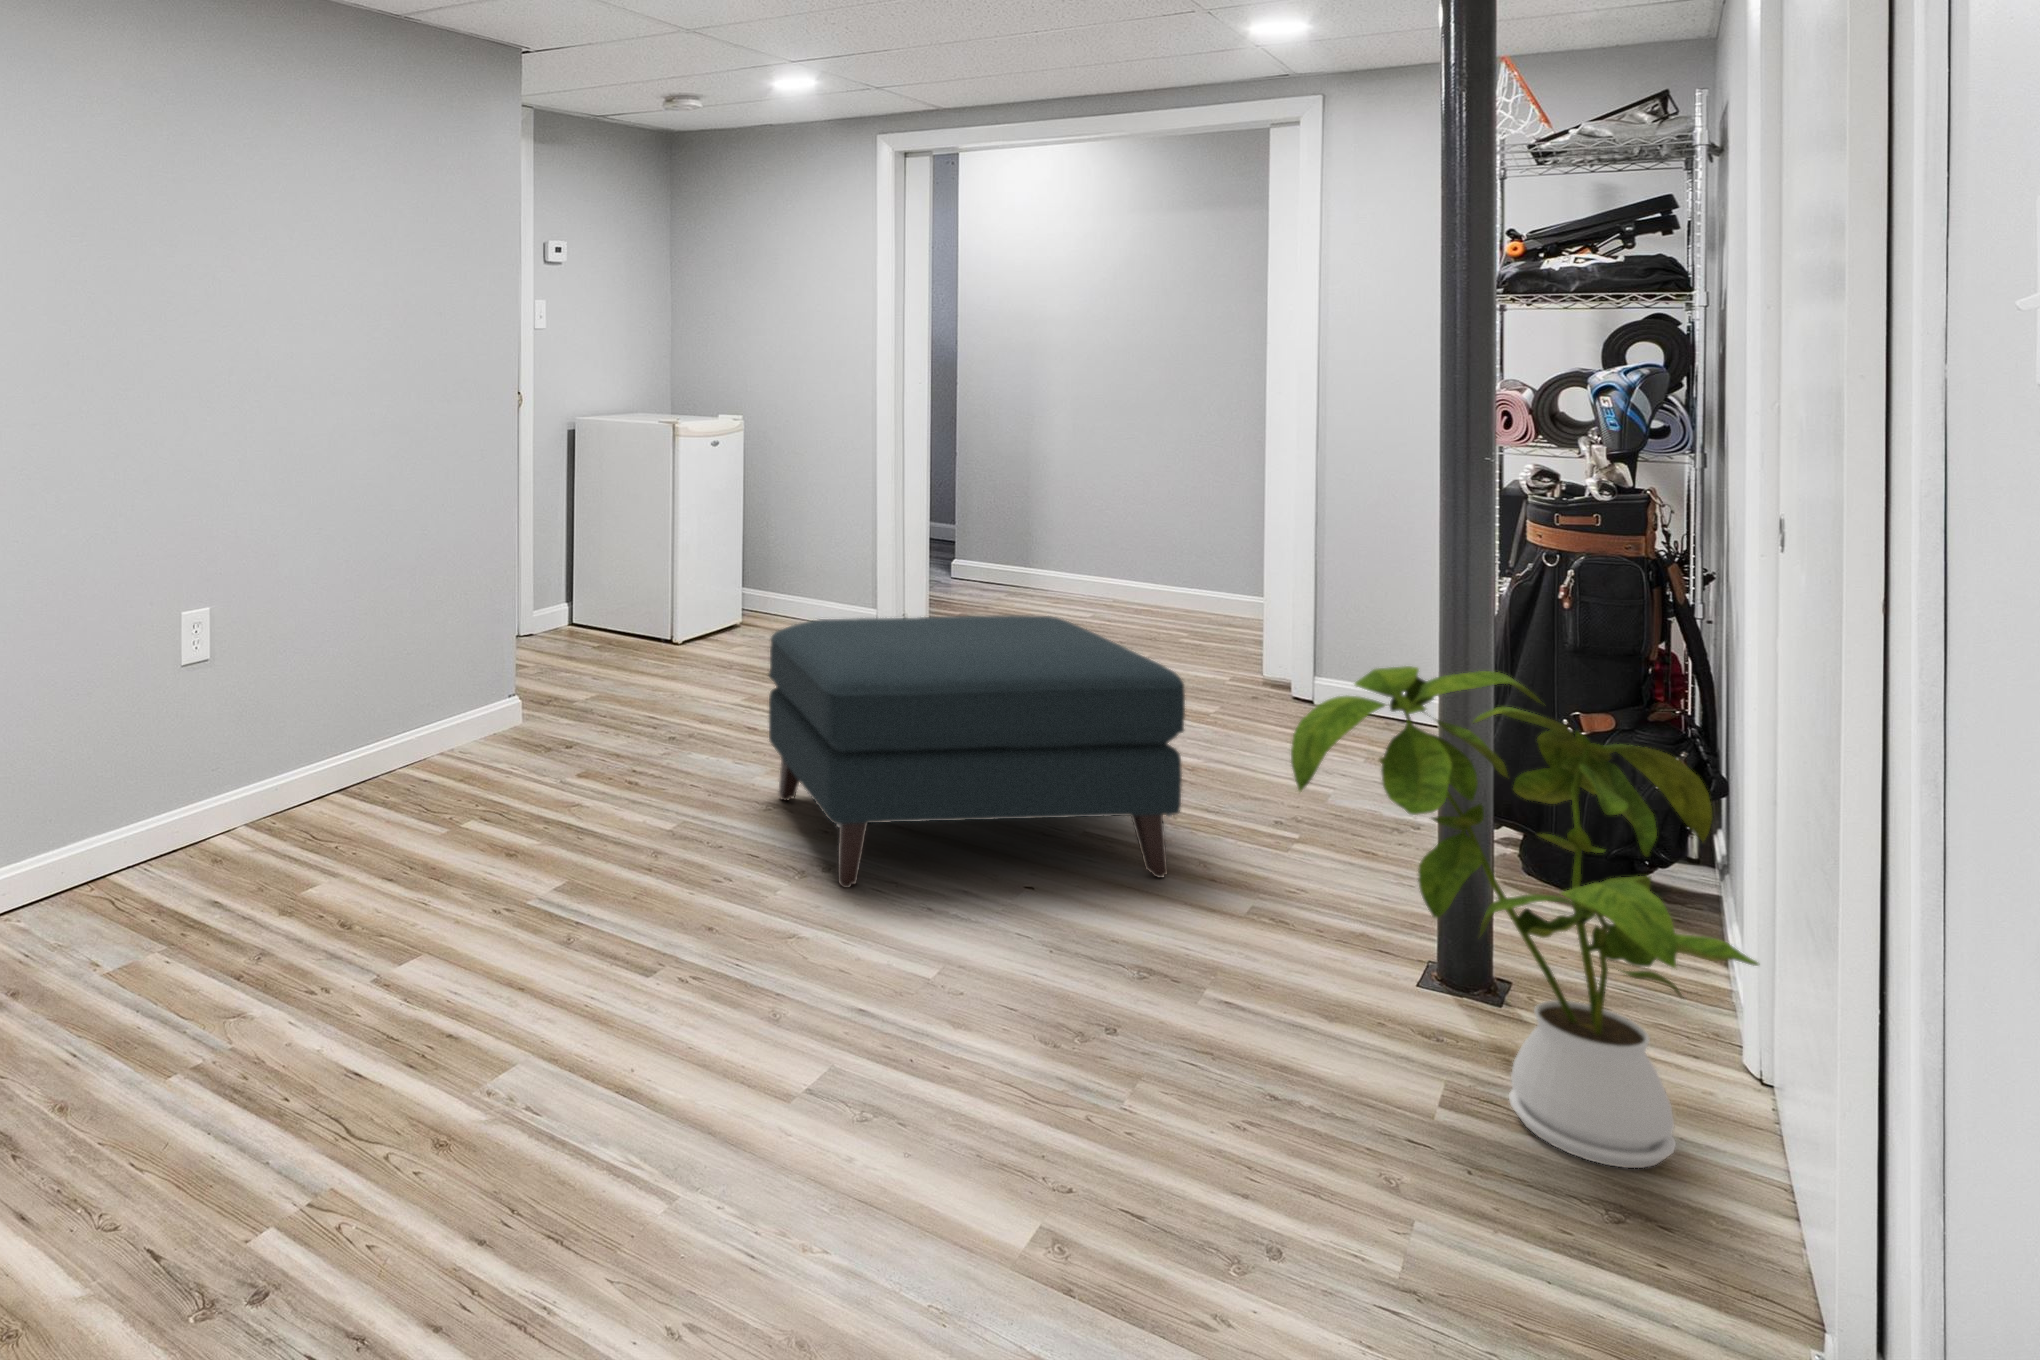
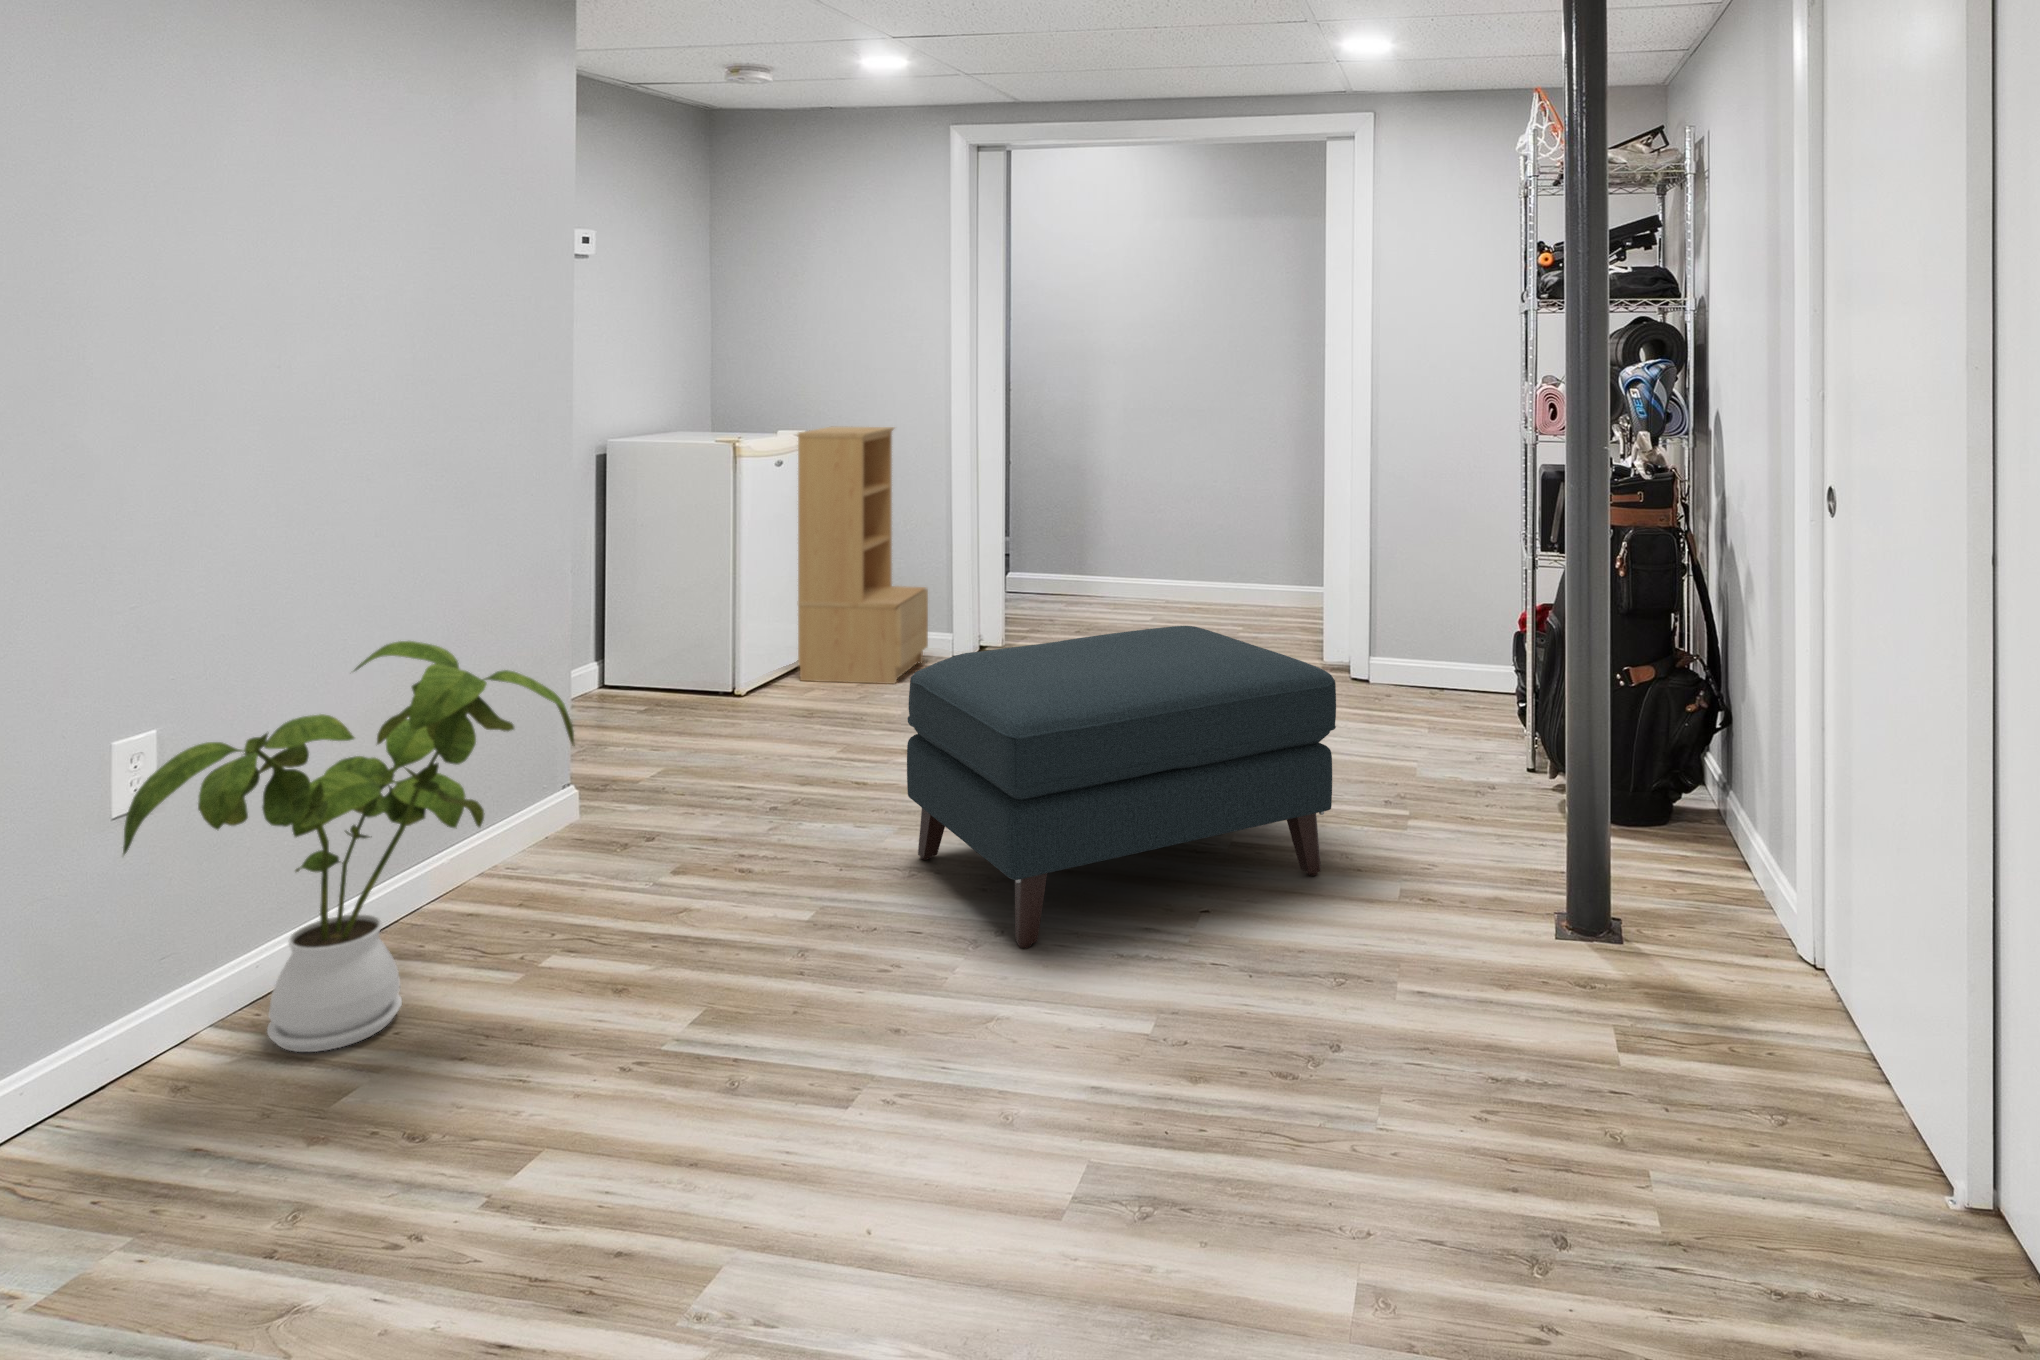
bookshelf: none [729,412,850,651] -> present [798,427,928,684]
house plant: present [1291,666,1759,1168] -> present [123,641,575,1052]

